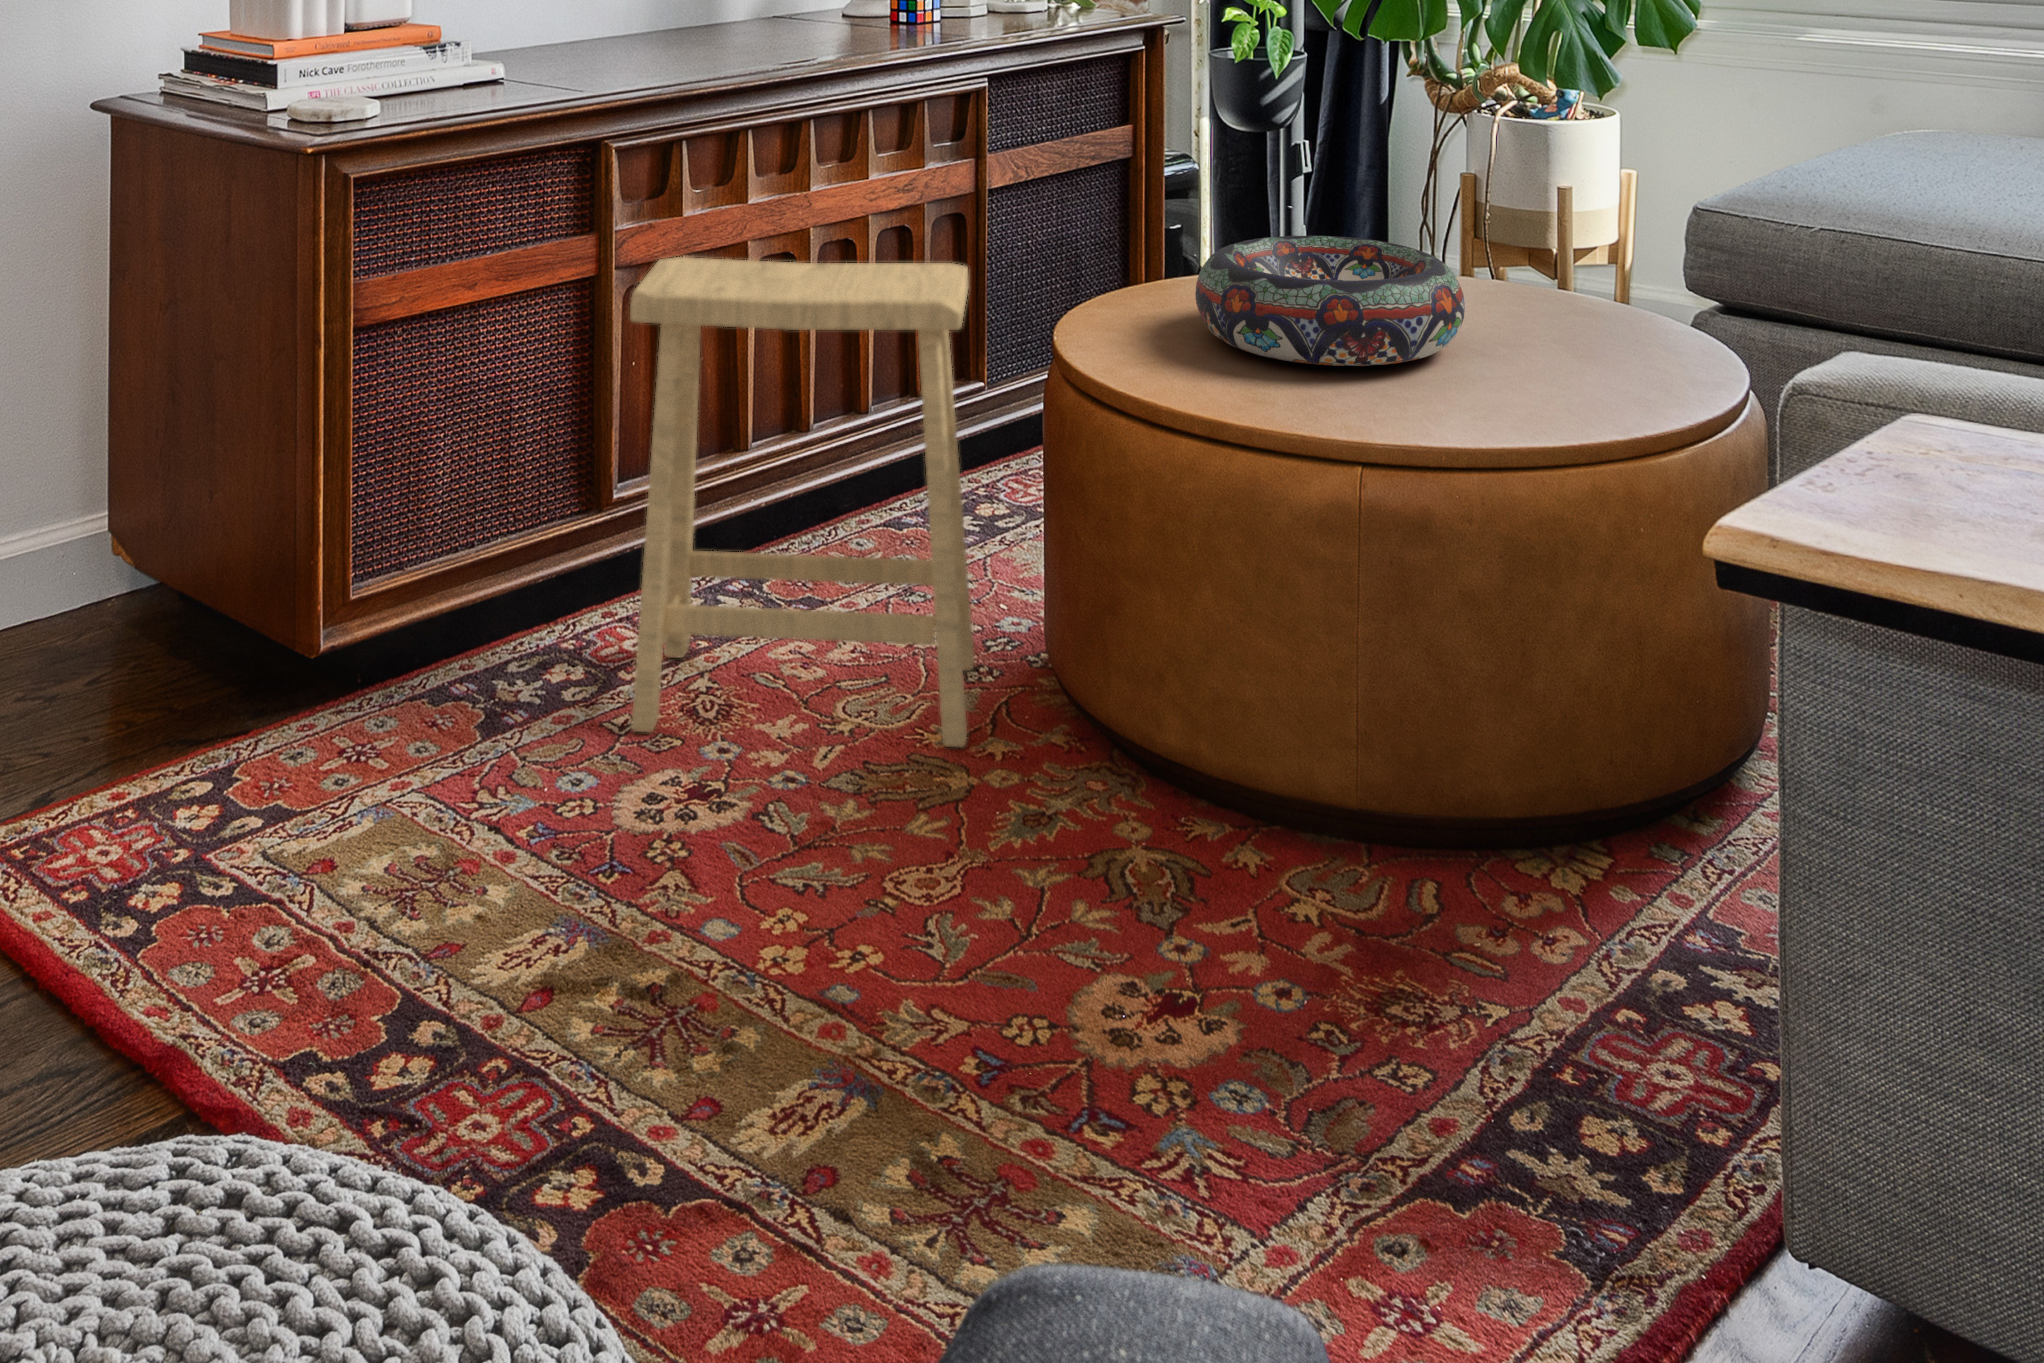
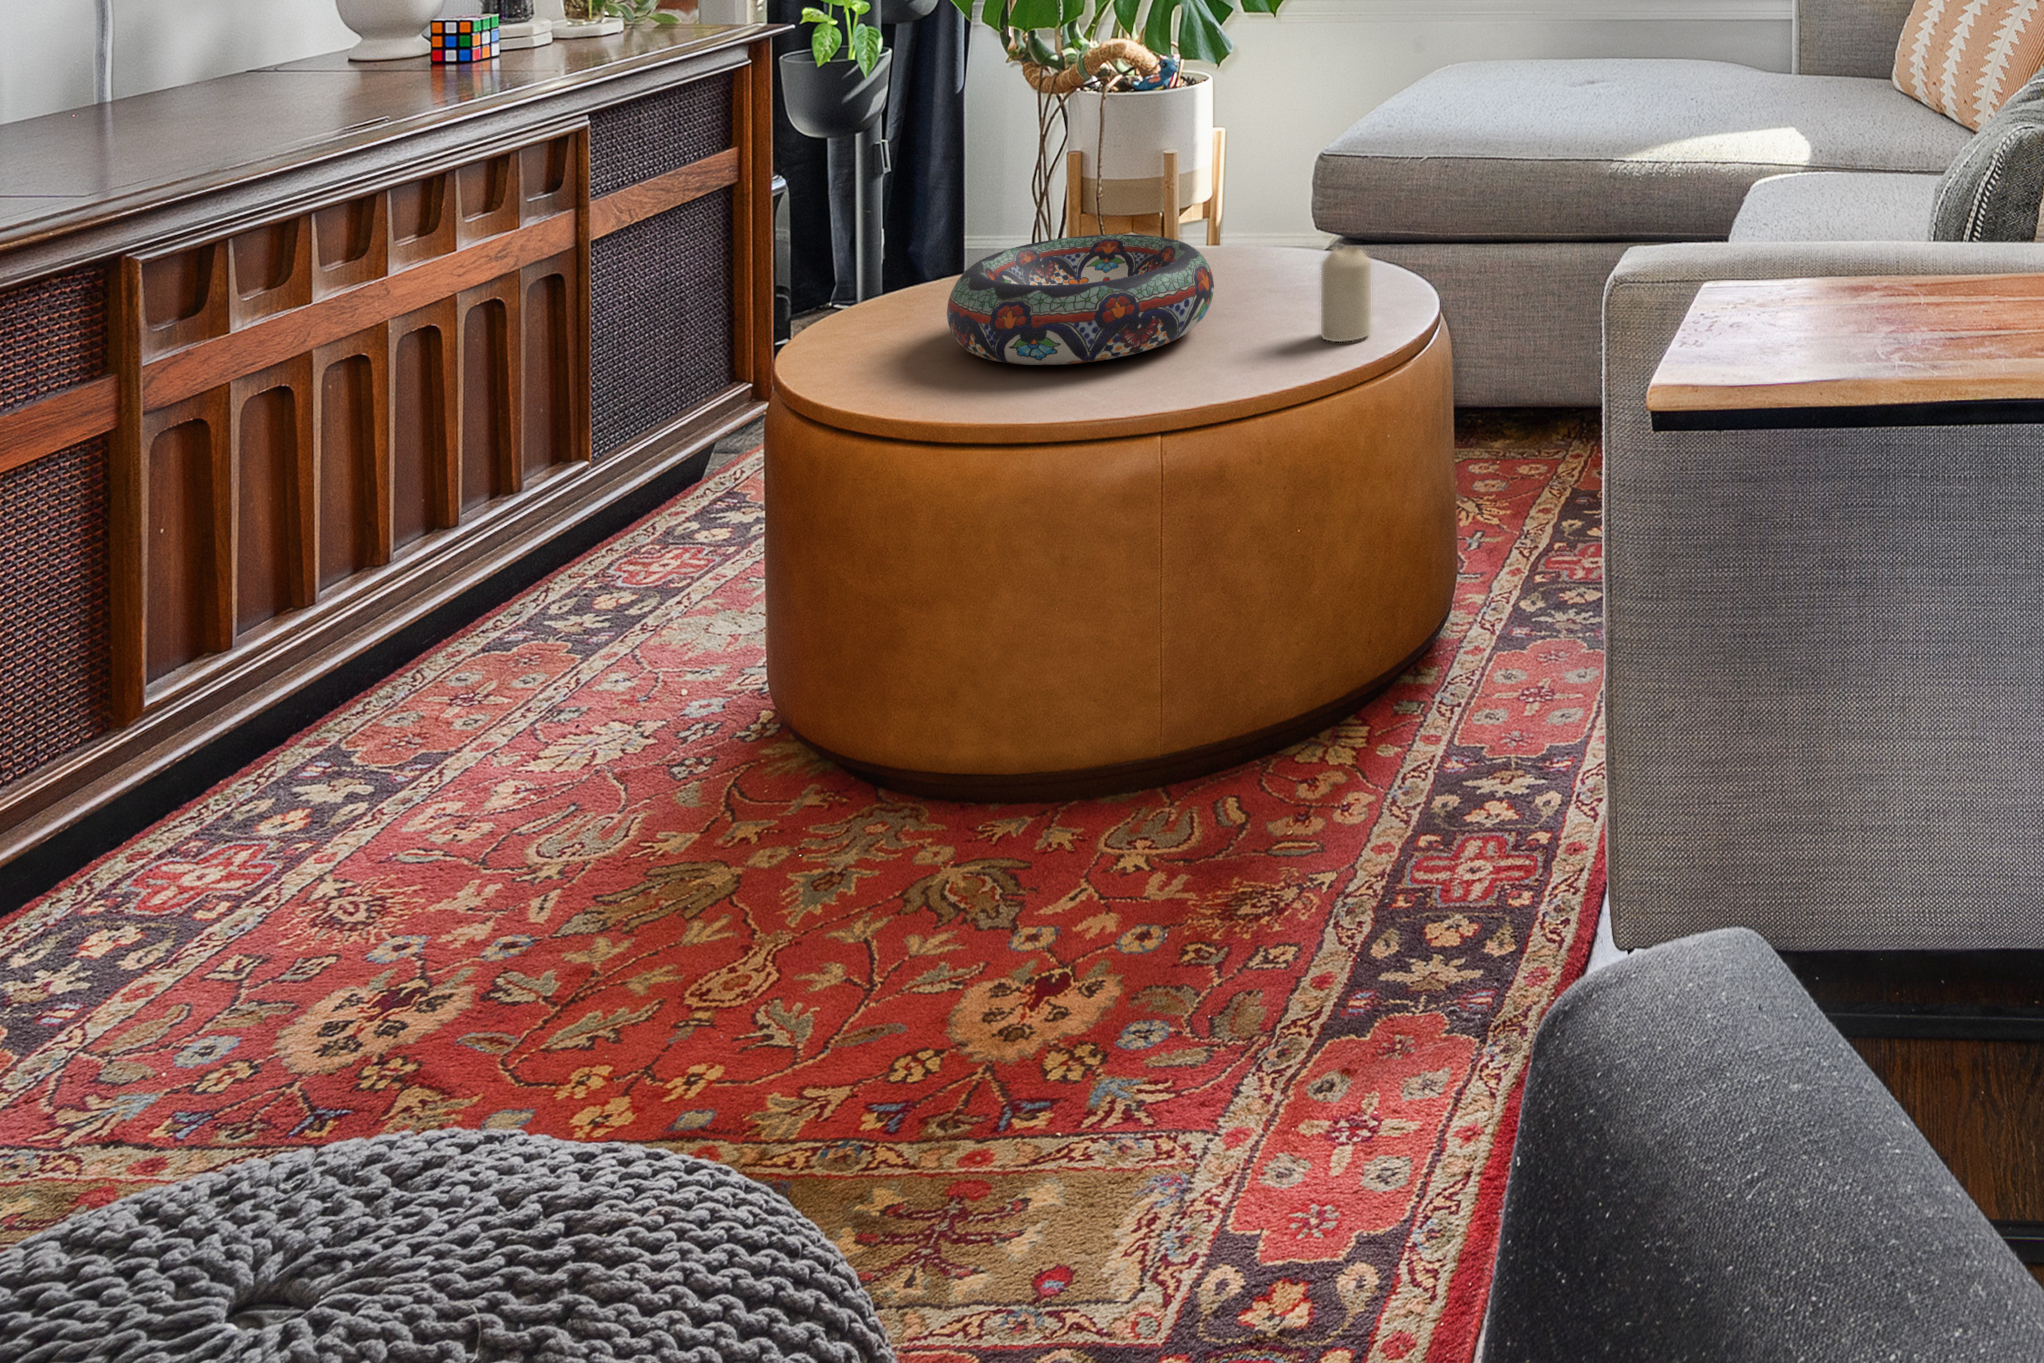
footstool: present [630,257,975,747] -> none [252,336,710,966]
candle: none [1572,290,1632,401] -> present [1321,247,1371,342]

